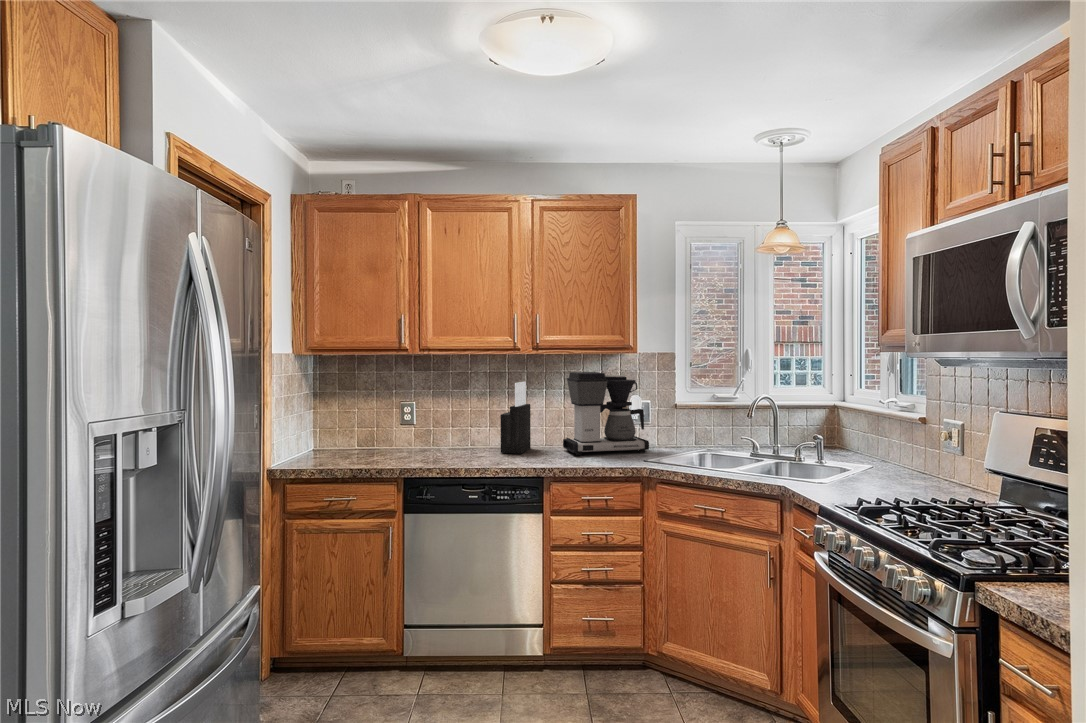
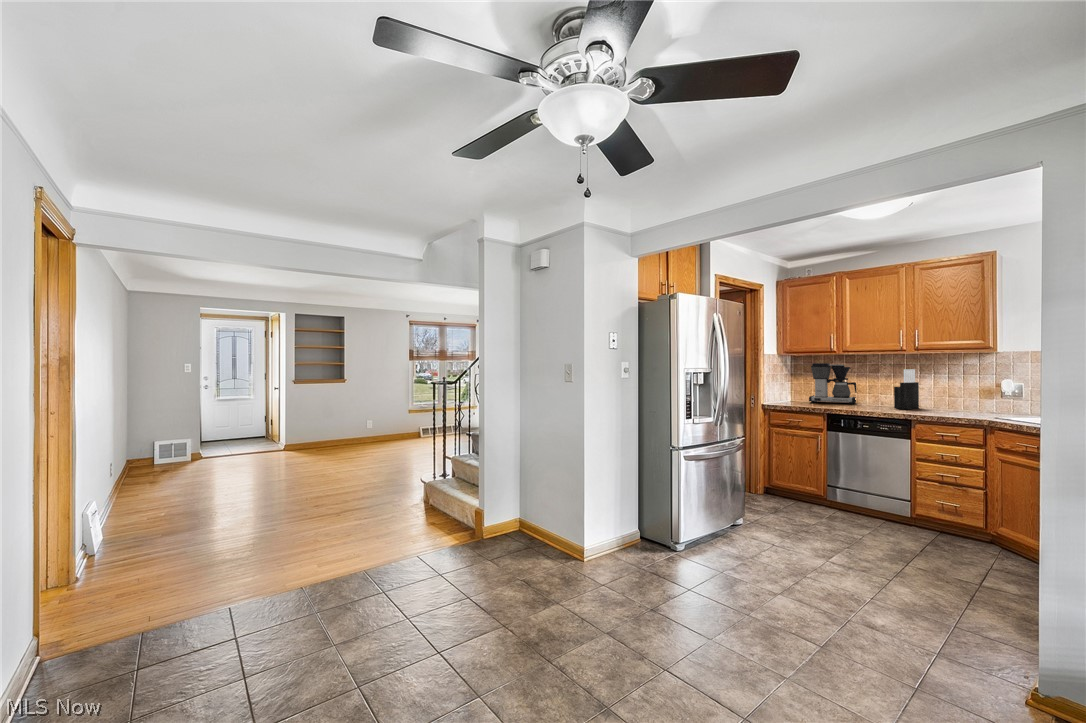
coffee maker: present [563,372,649,455] -> present [809,363,857,404]

